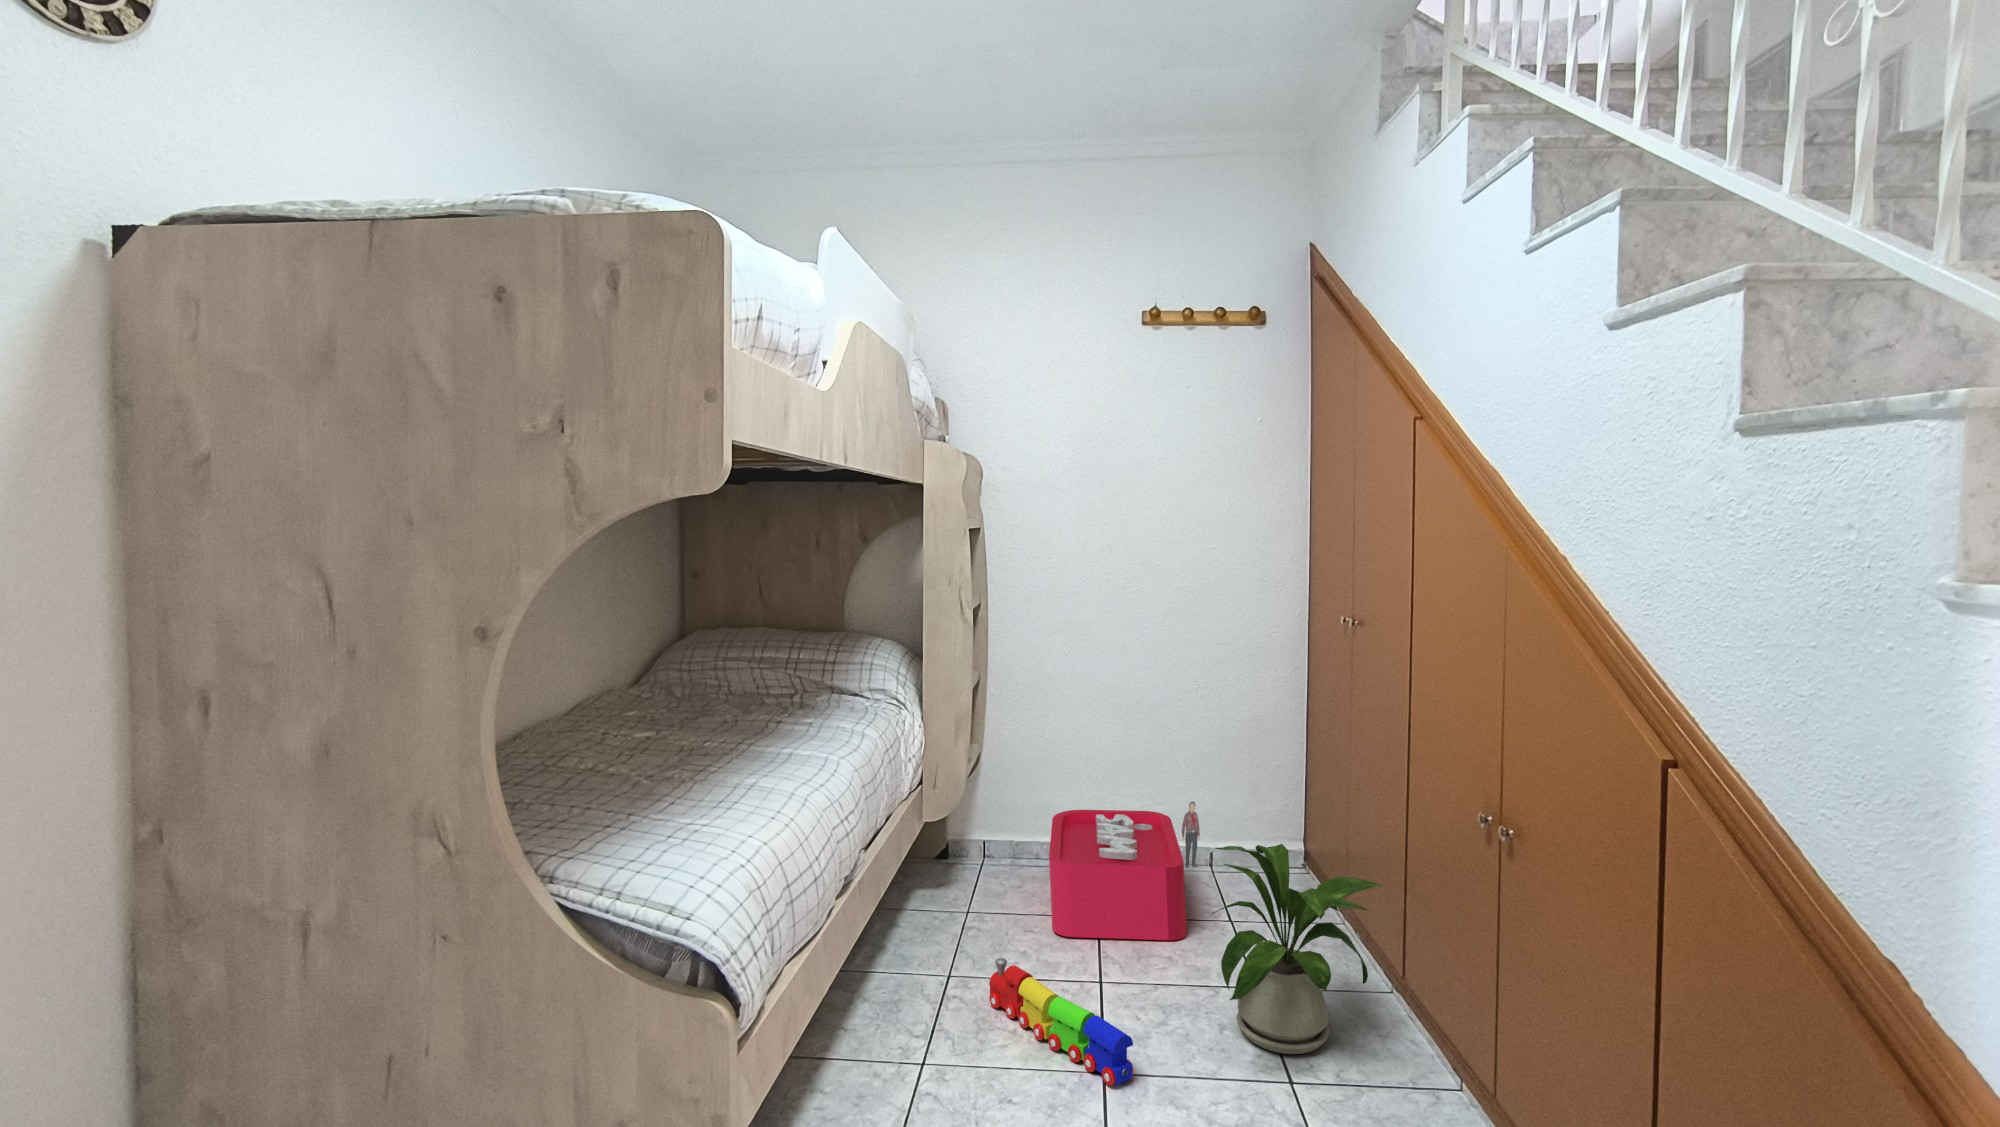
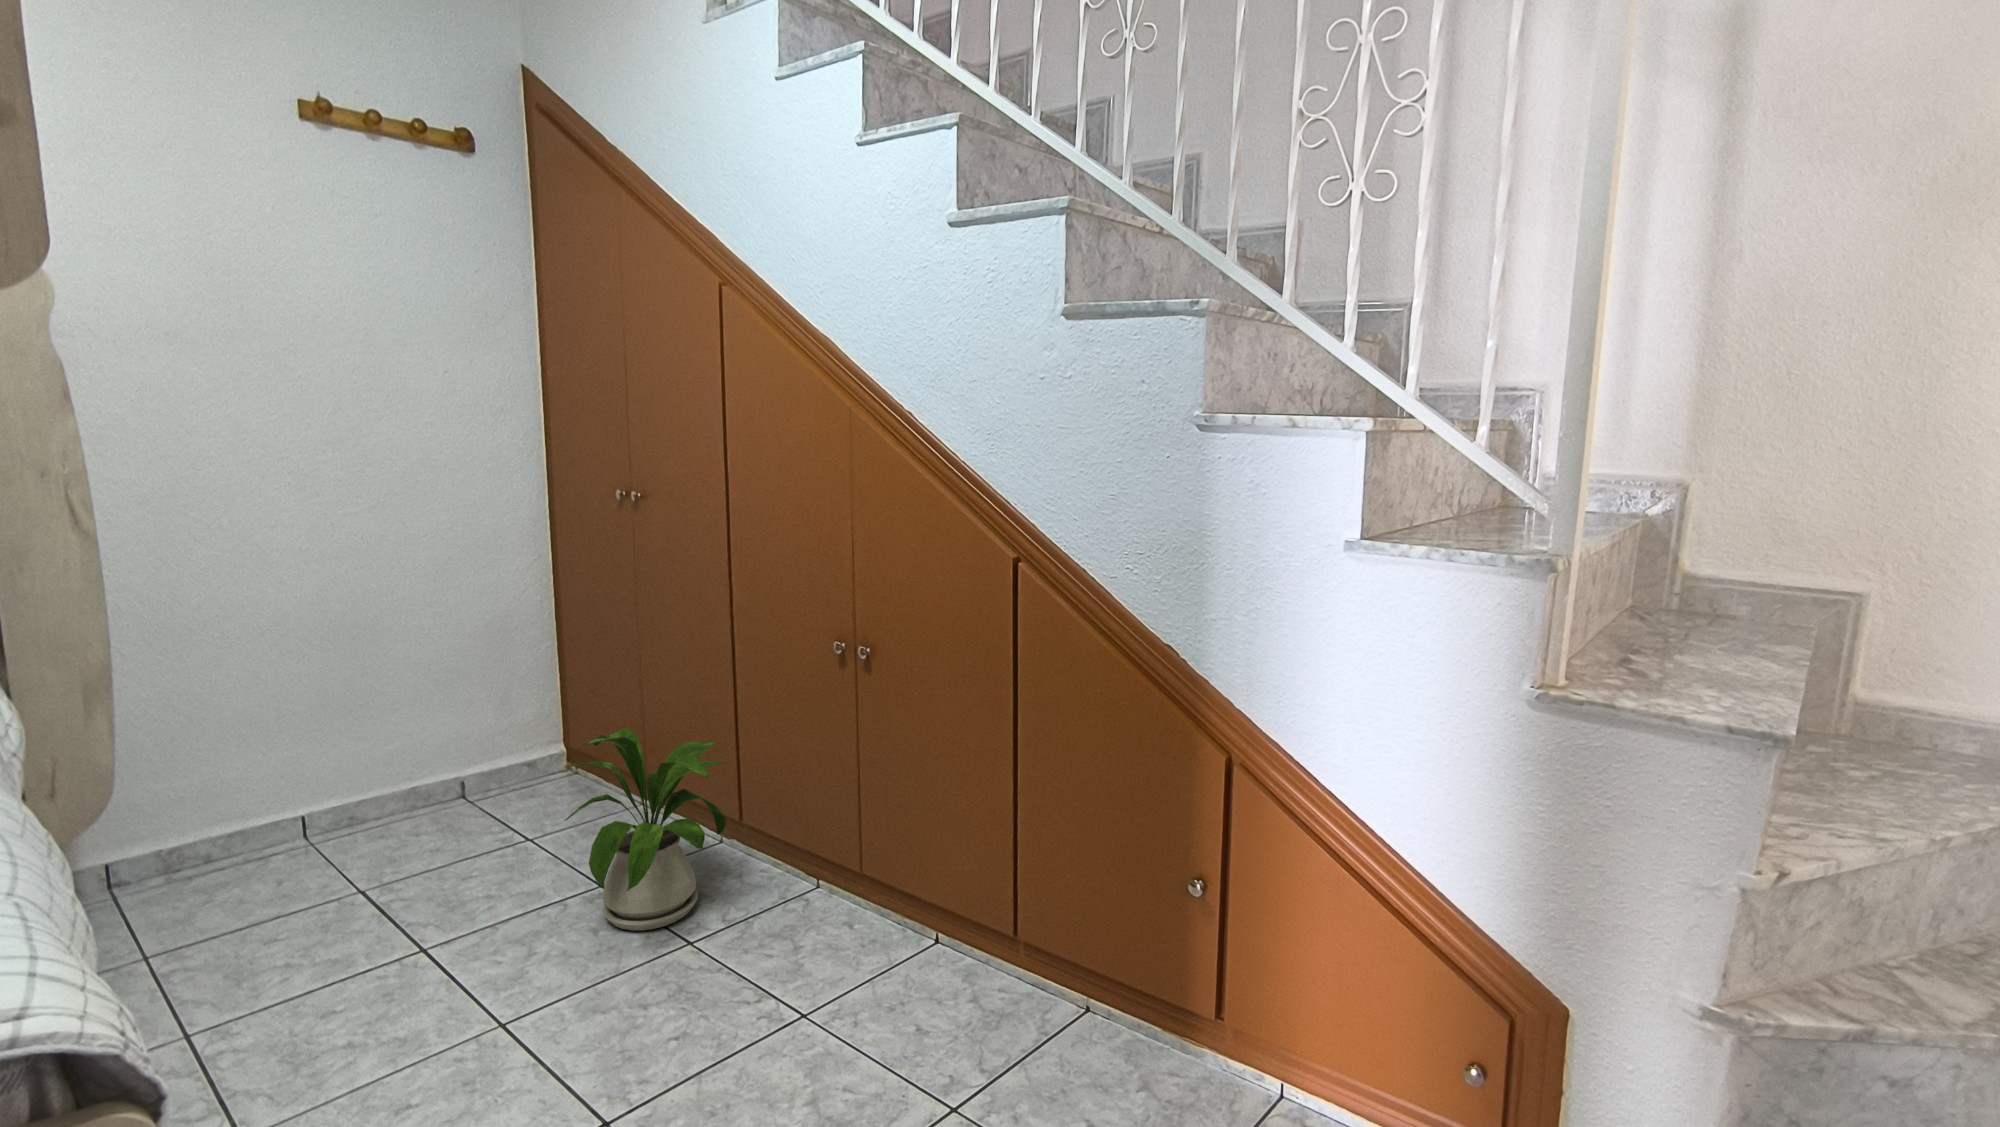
storage bin: present [1049,802,1200,940] -> none [246,728,489,930]
toy train: present [989,958,1134,1086] -> none [272,975,533,1043]

